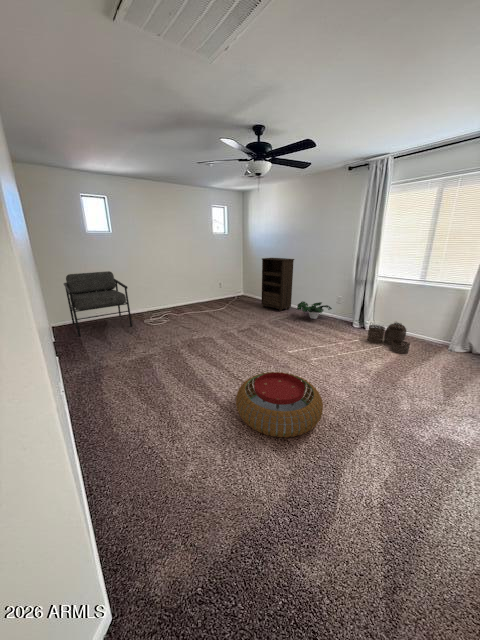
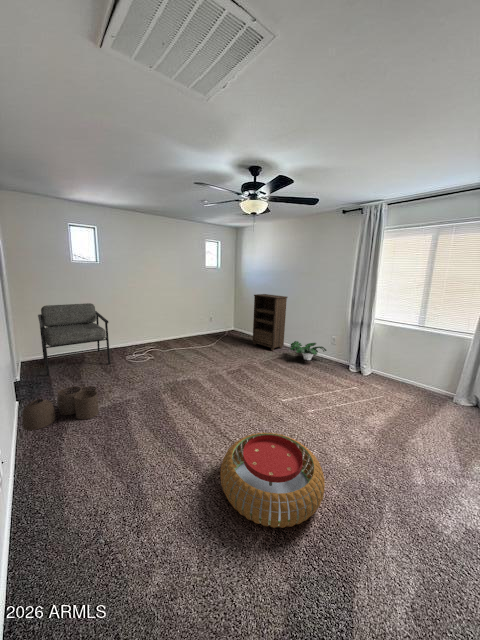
woven basket: present [367,322,410,353] -> present [22,385,99,430]

